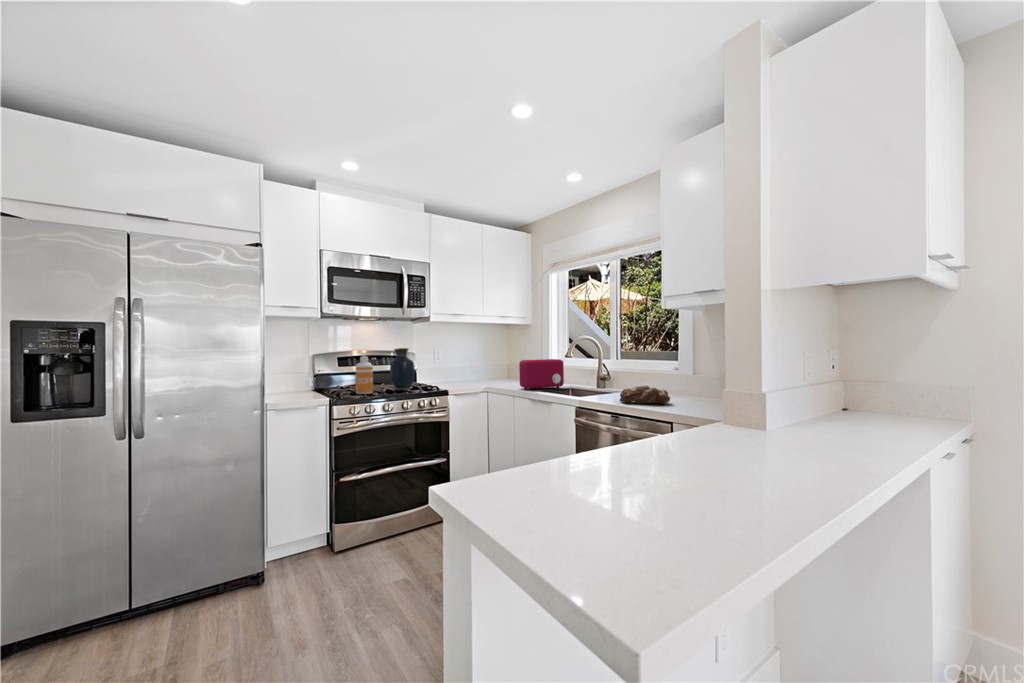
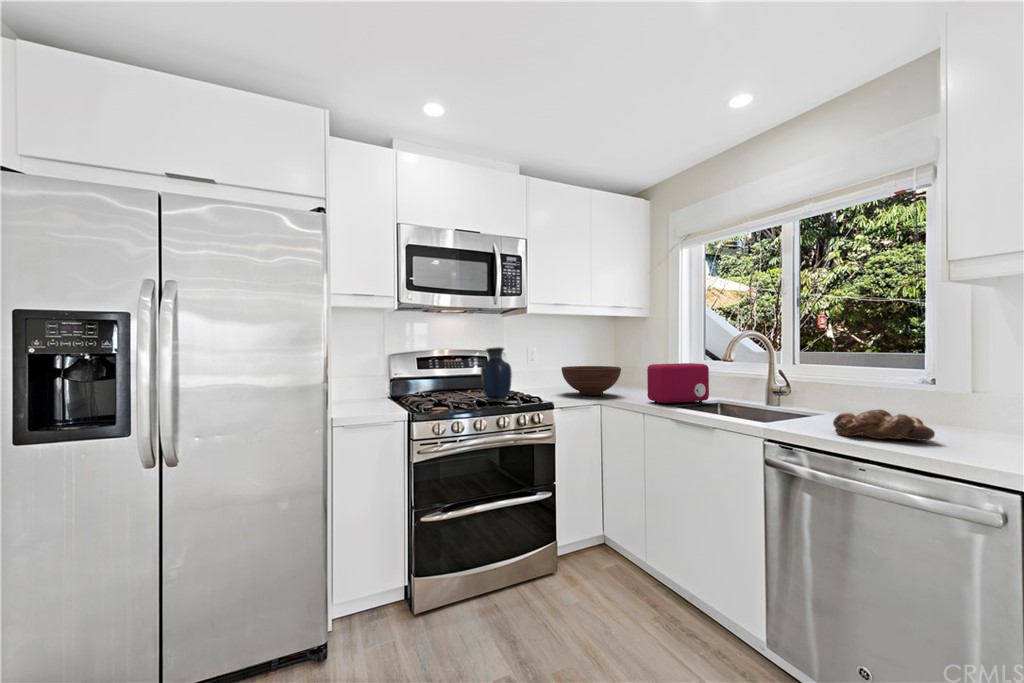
soap dispenser: present [356,353,373,394] -> none [440,353,461,407]
fruit bowl: none [458,363,504,385] -> present [562,366,621,395]

